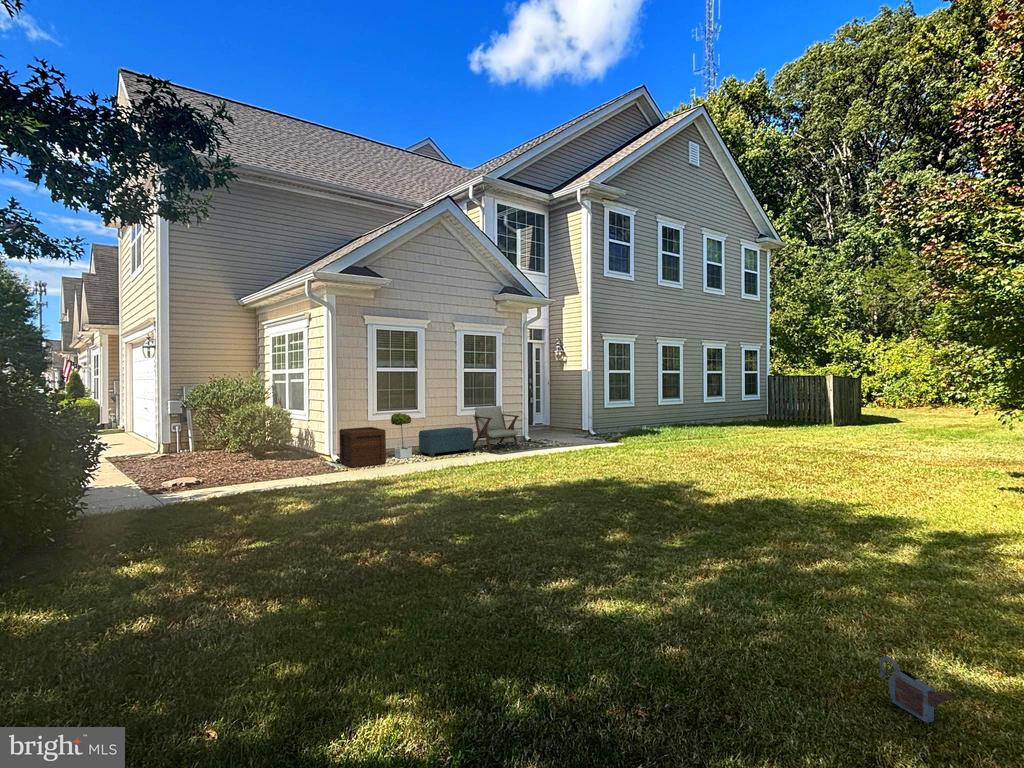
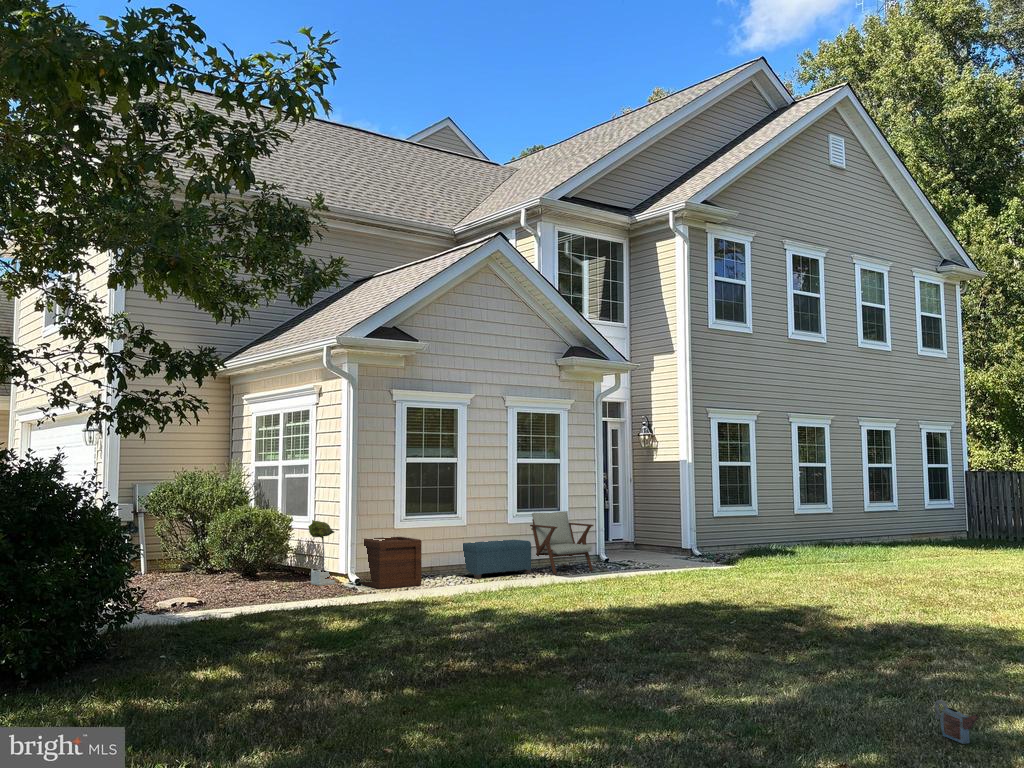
potted tree: present [391,413,412,459] -> present [308,520,335,586]

